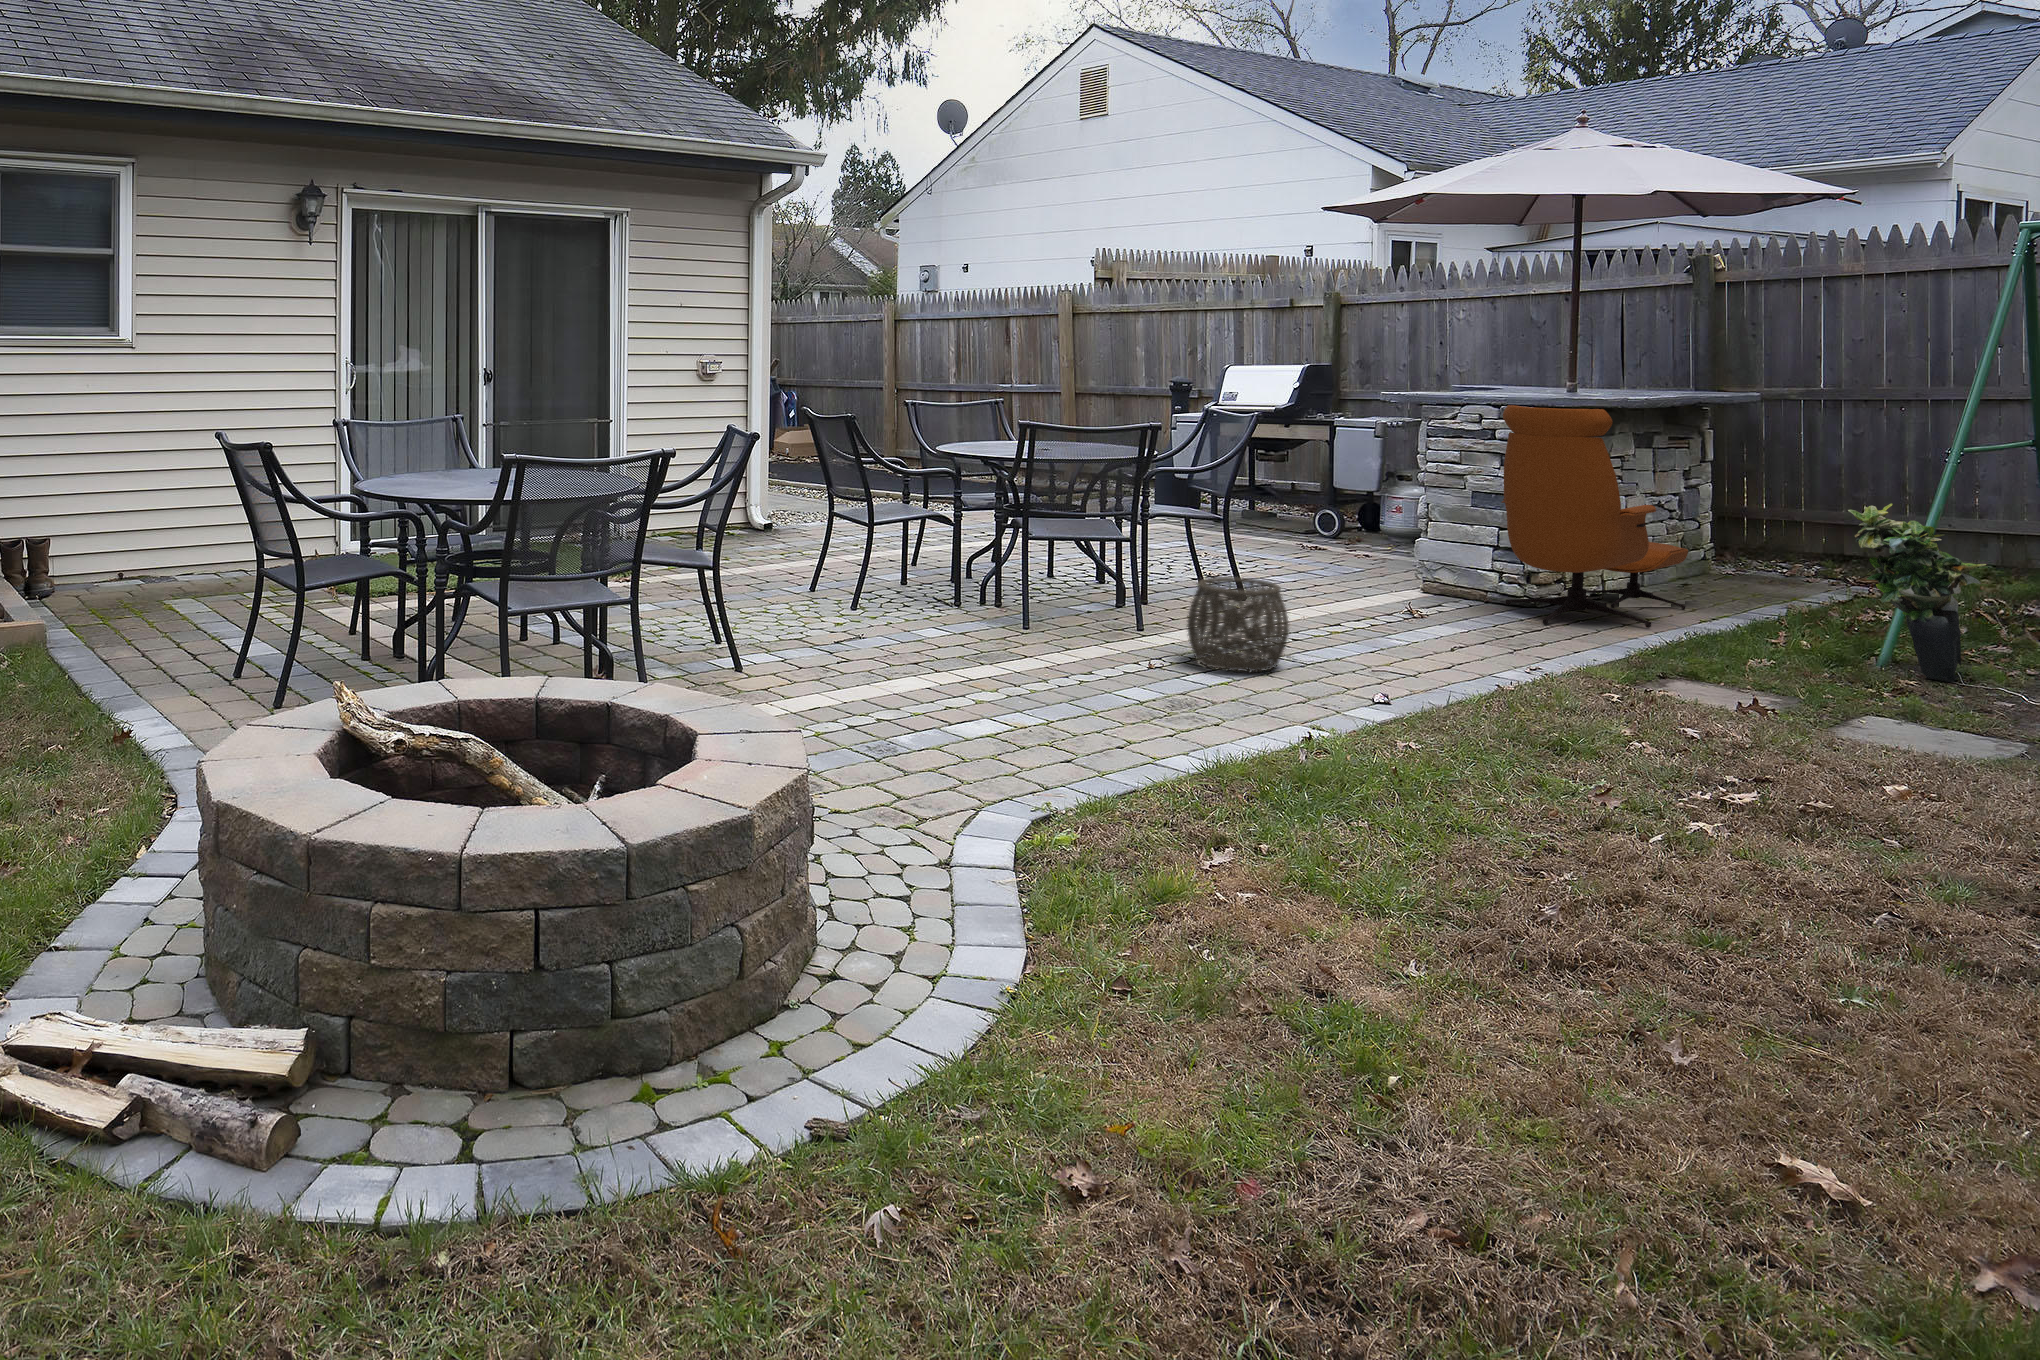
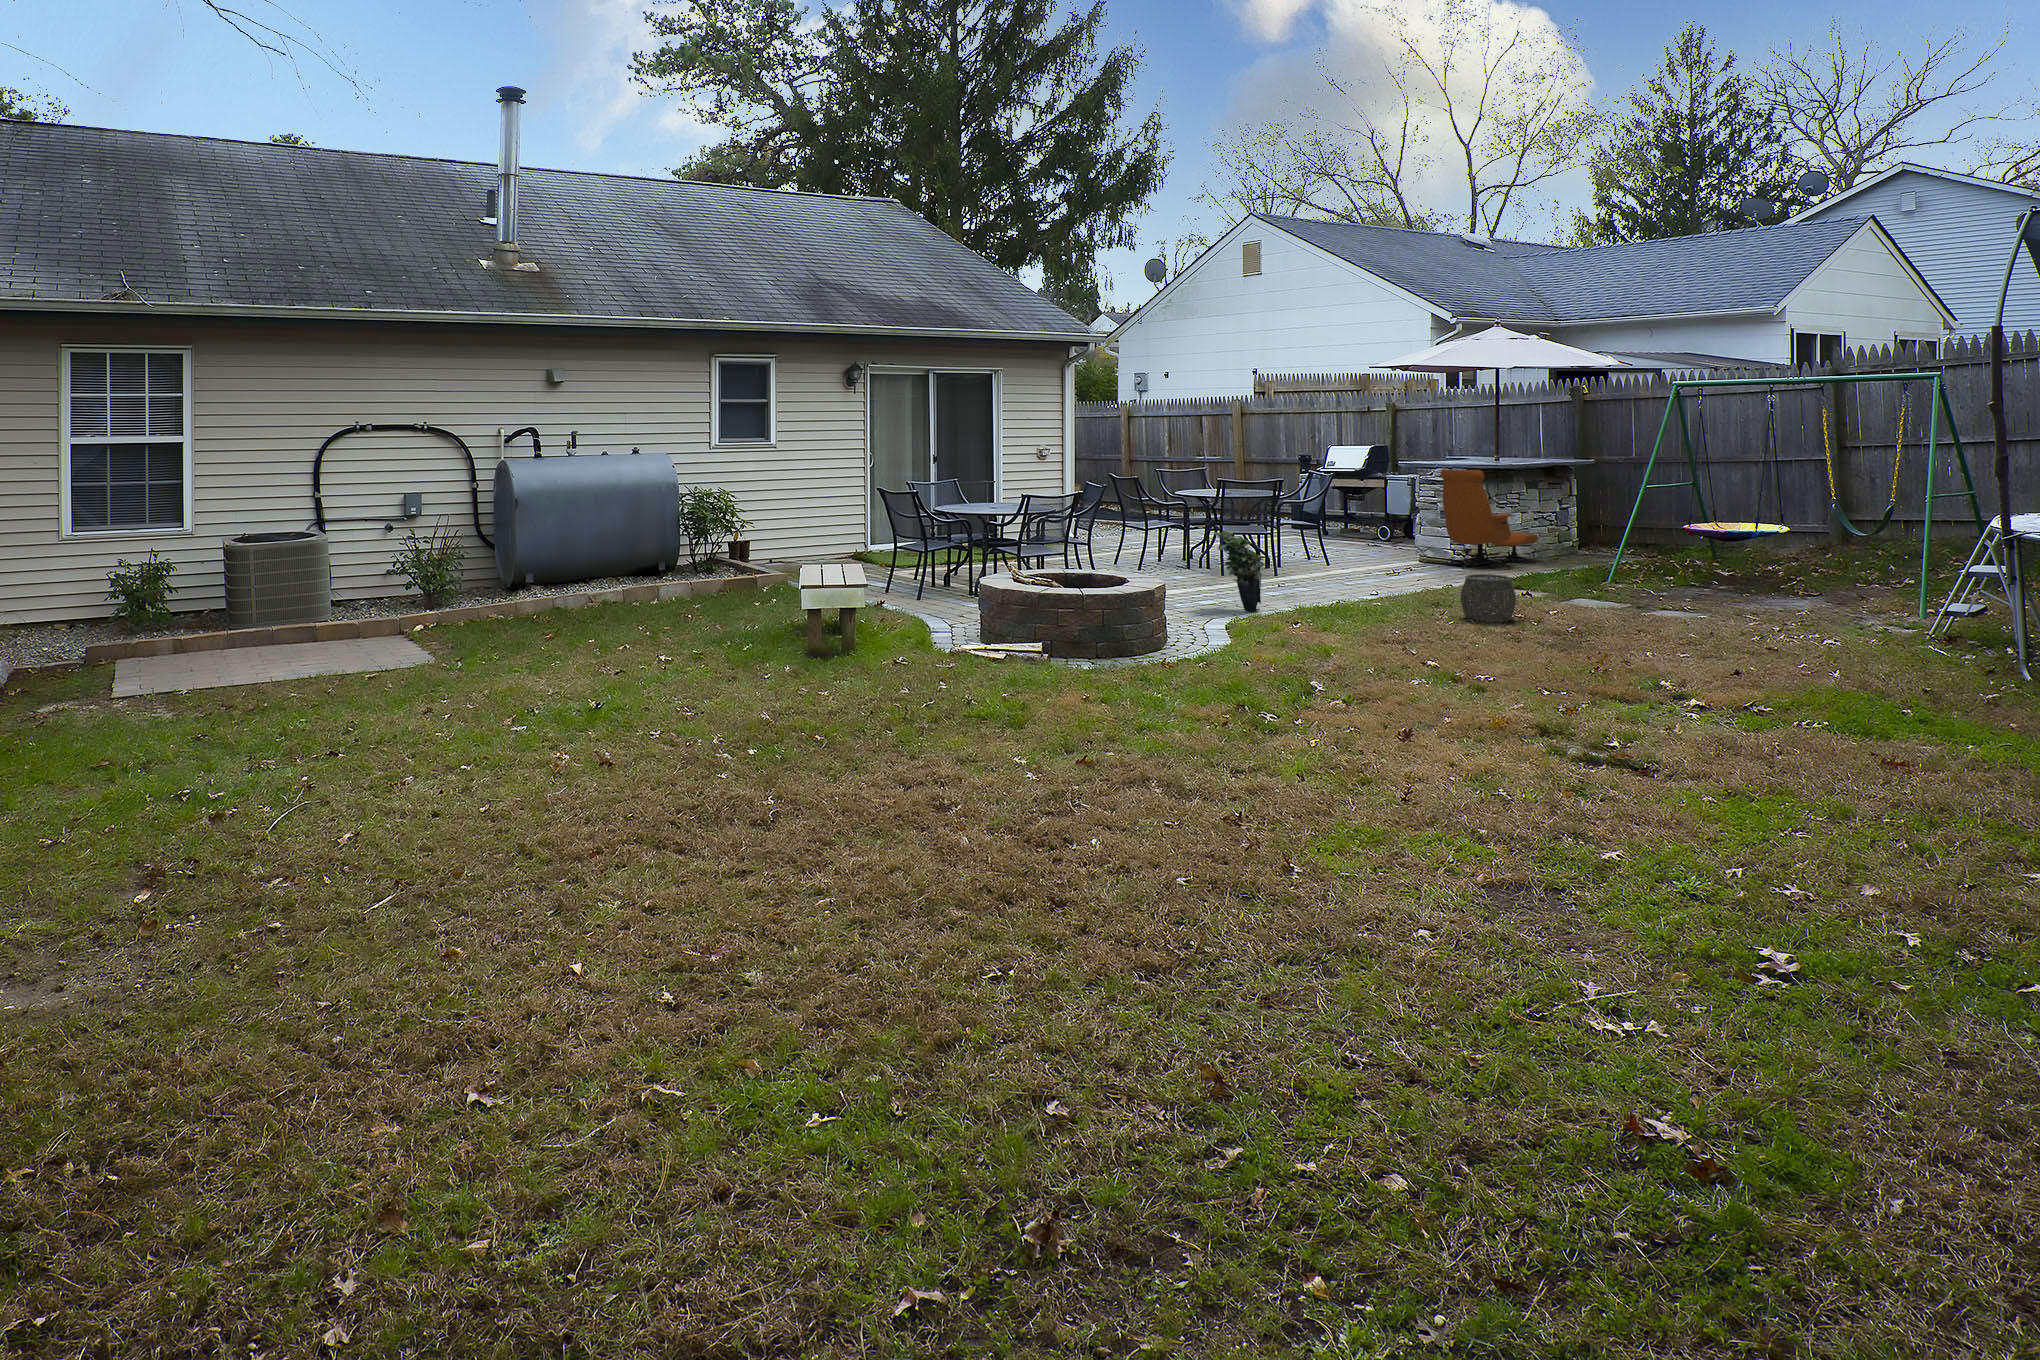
potted plant: present [1848,504,1986,682] -> present [1214,530,1265,612]
woven basket: present [1187,577,1289,672] -> present [1460,574,1516,622]

